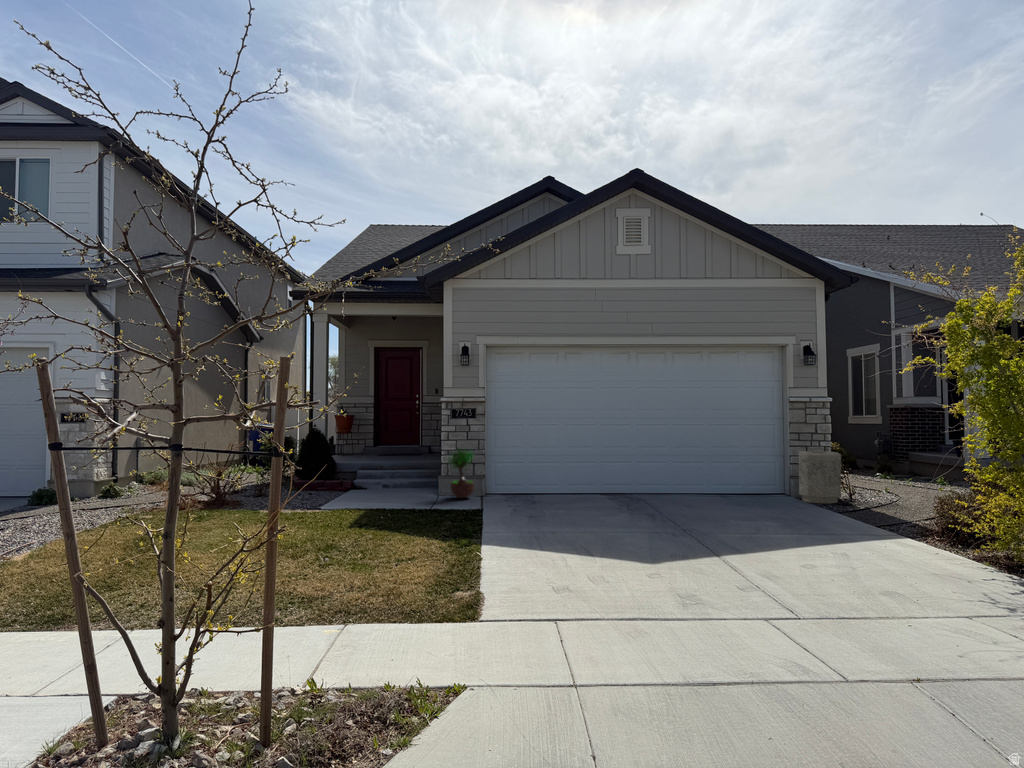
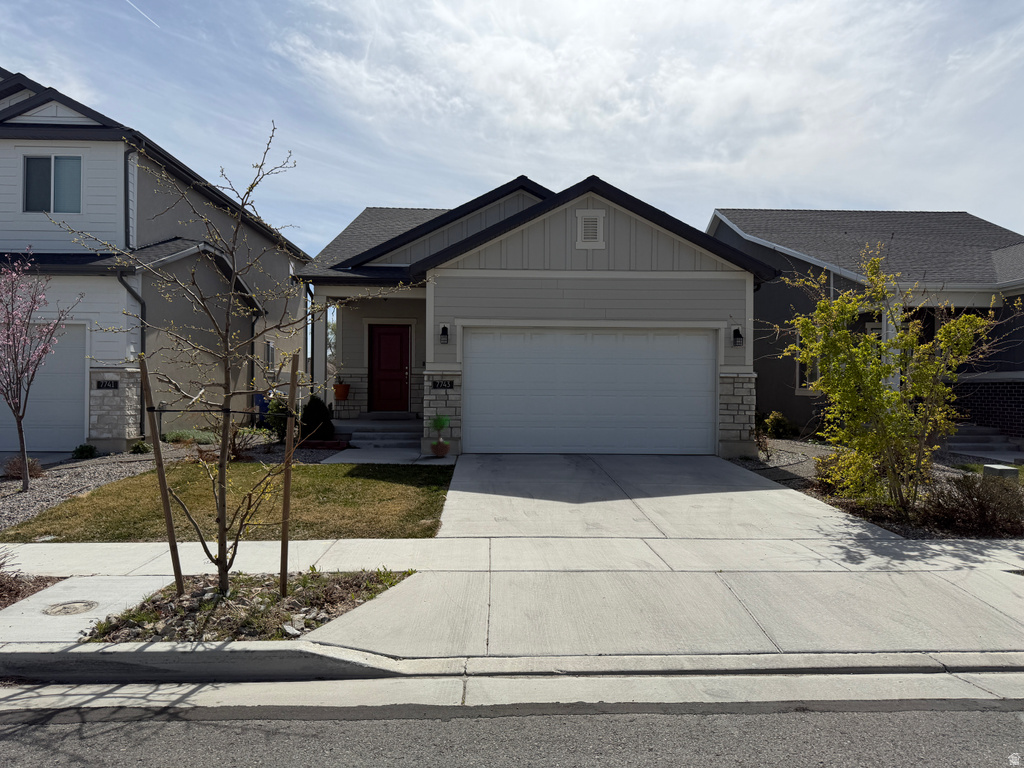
trash can: present [799,451,841,503] -> none [727,419,763,464]

